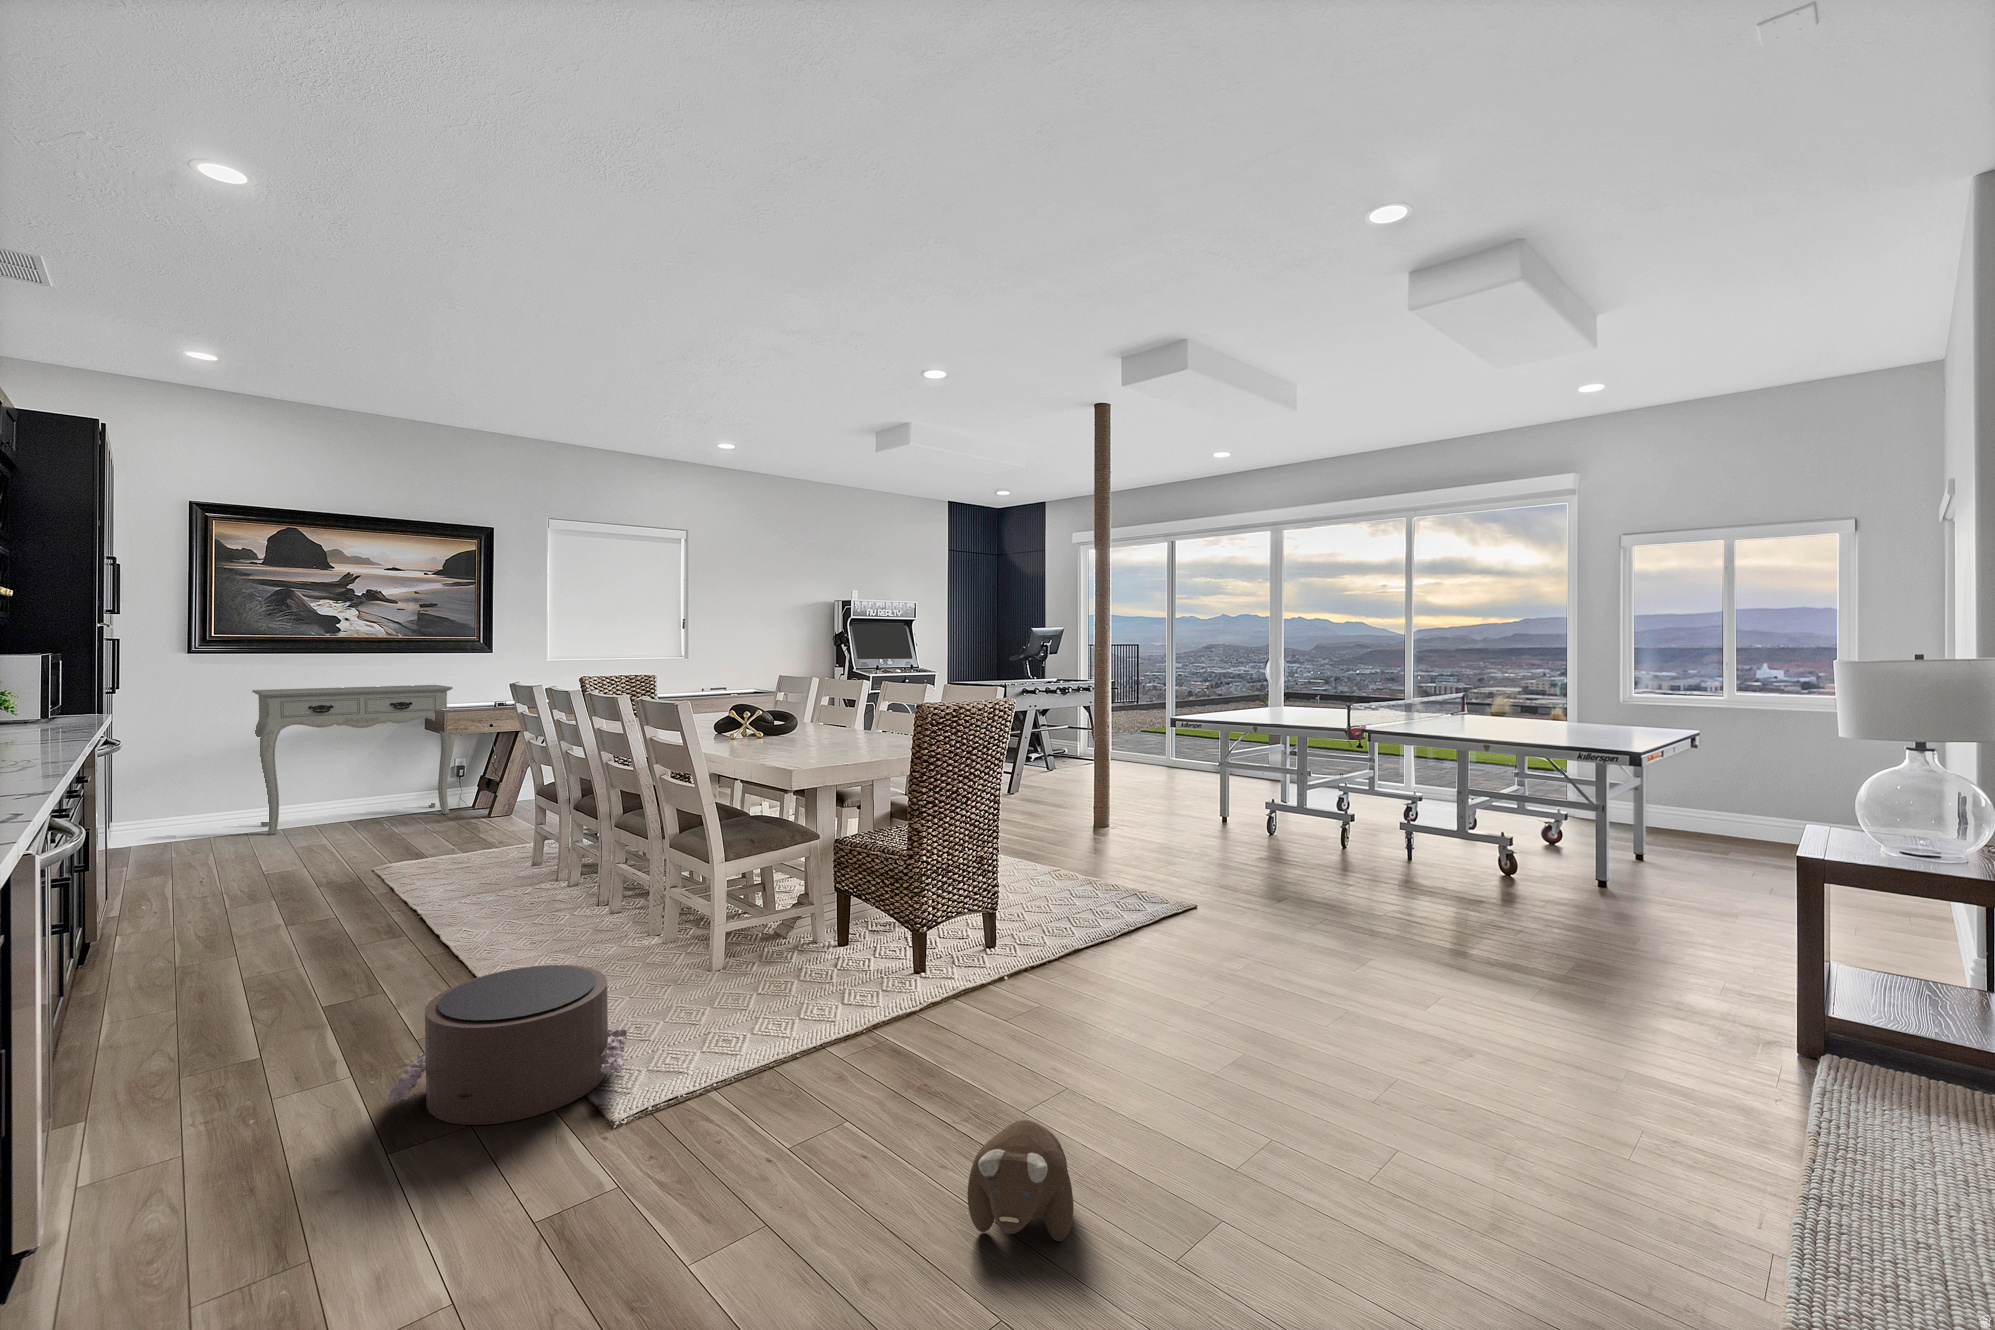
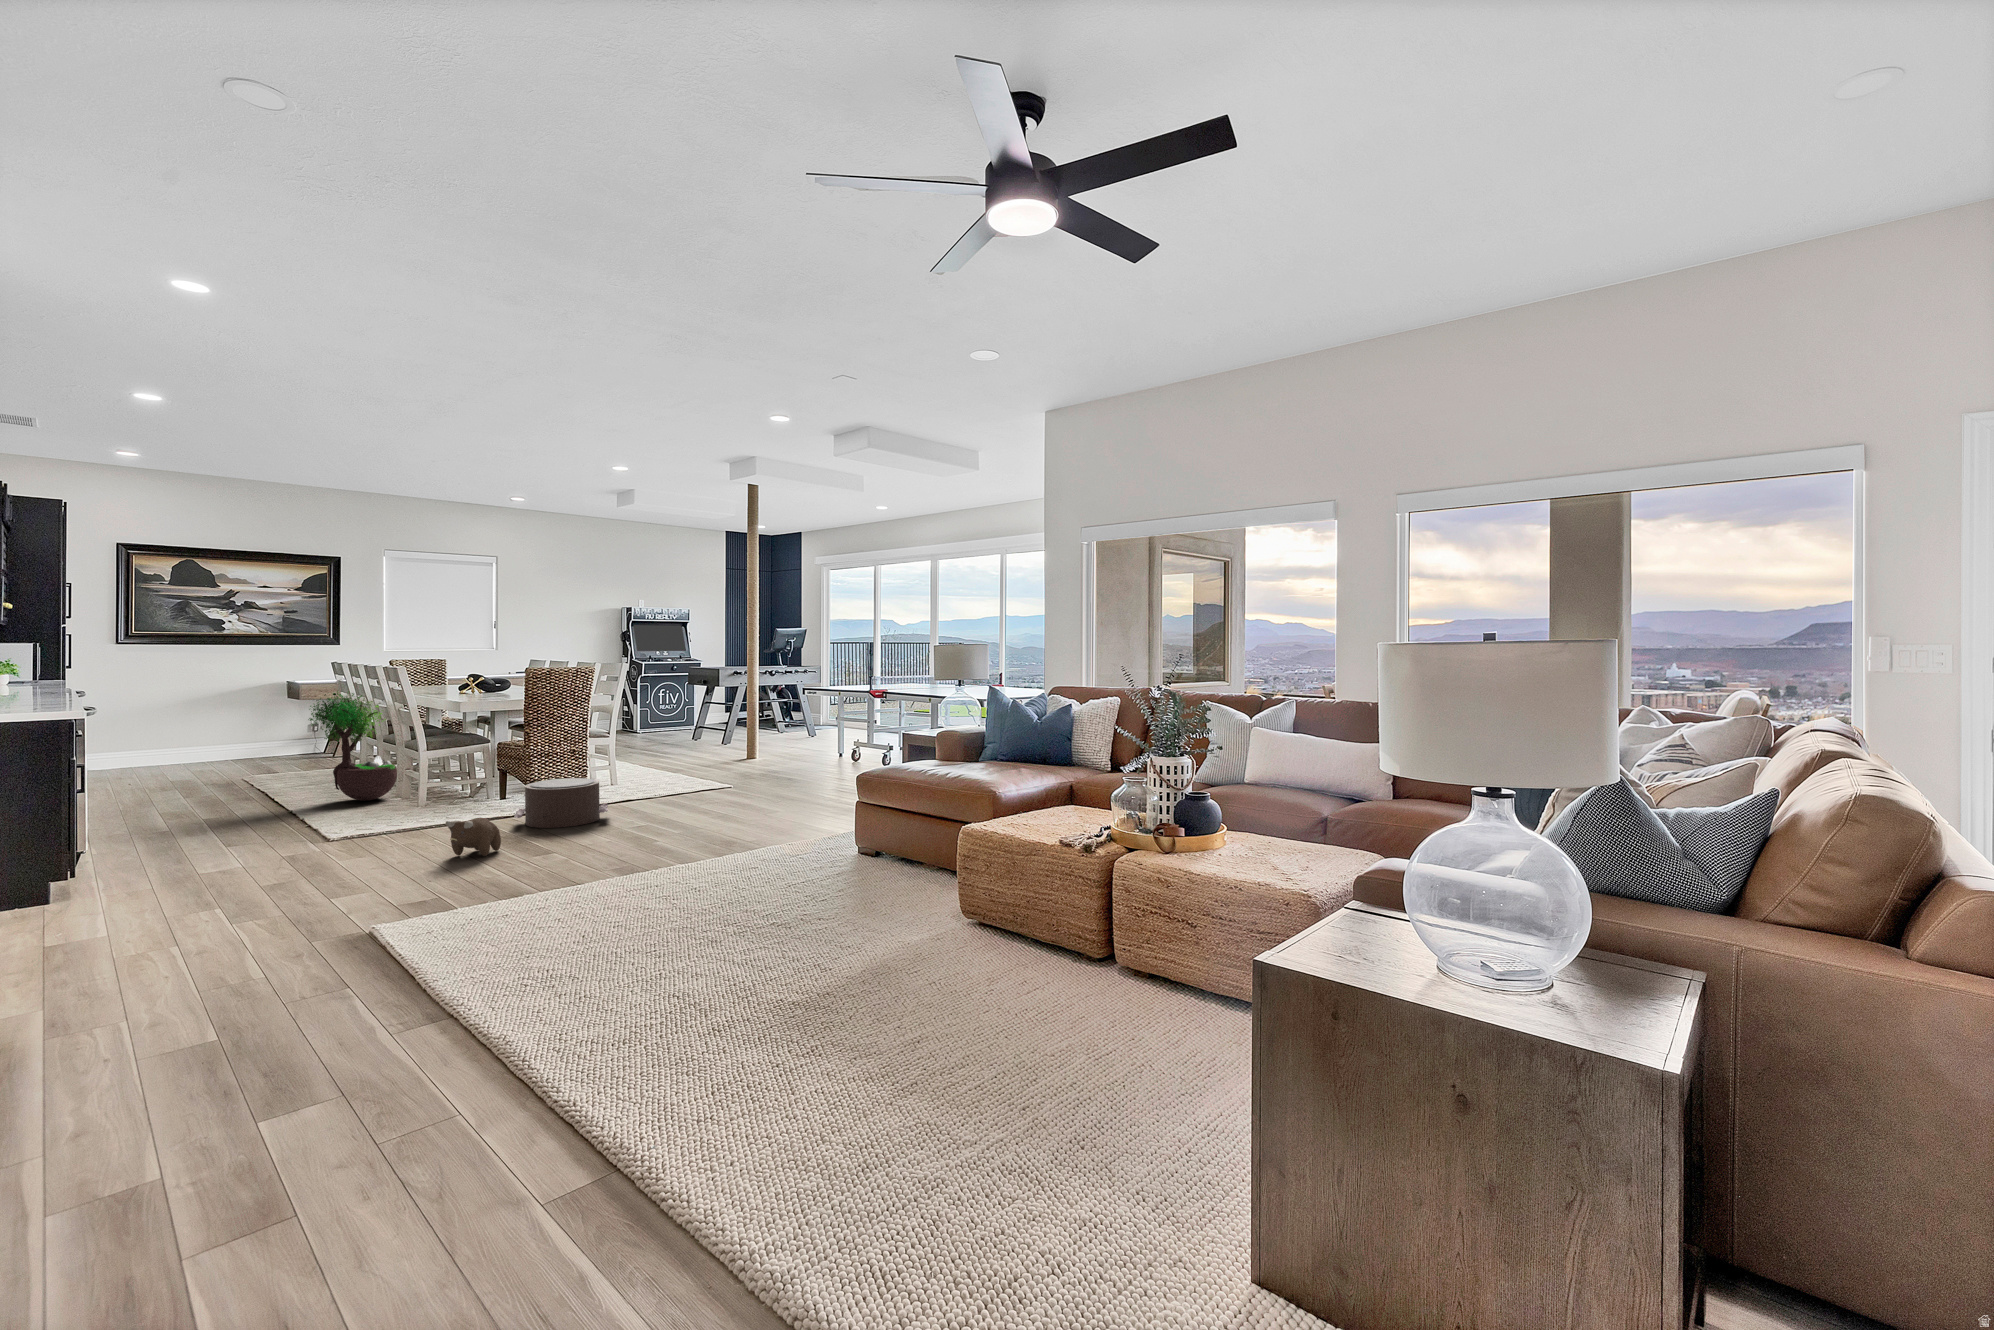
console table: present [252,685,455,835] -> none [161,667,309,765]
potted tree: none [500,731,650,943] -> present [308,691,397,801]
pouf: present [387,965,627,1125] -> present [514,778,608,828]

